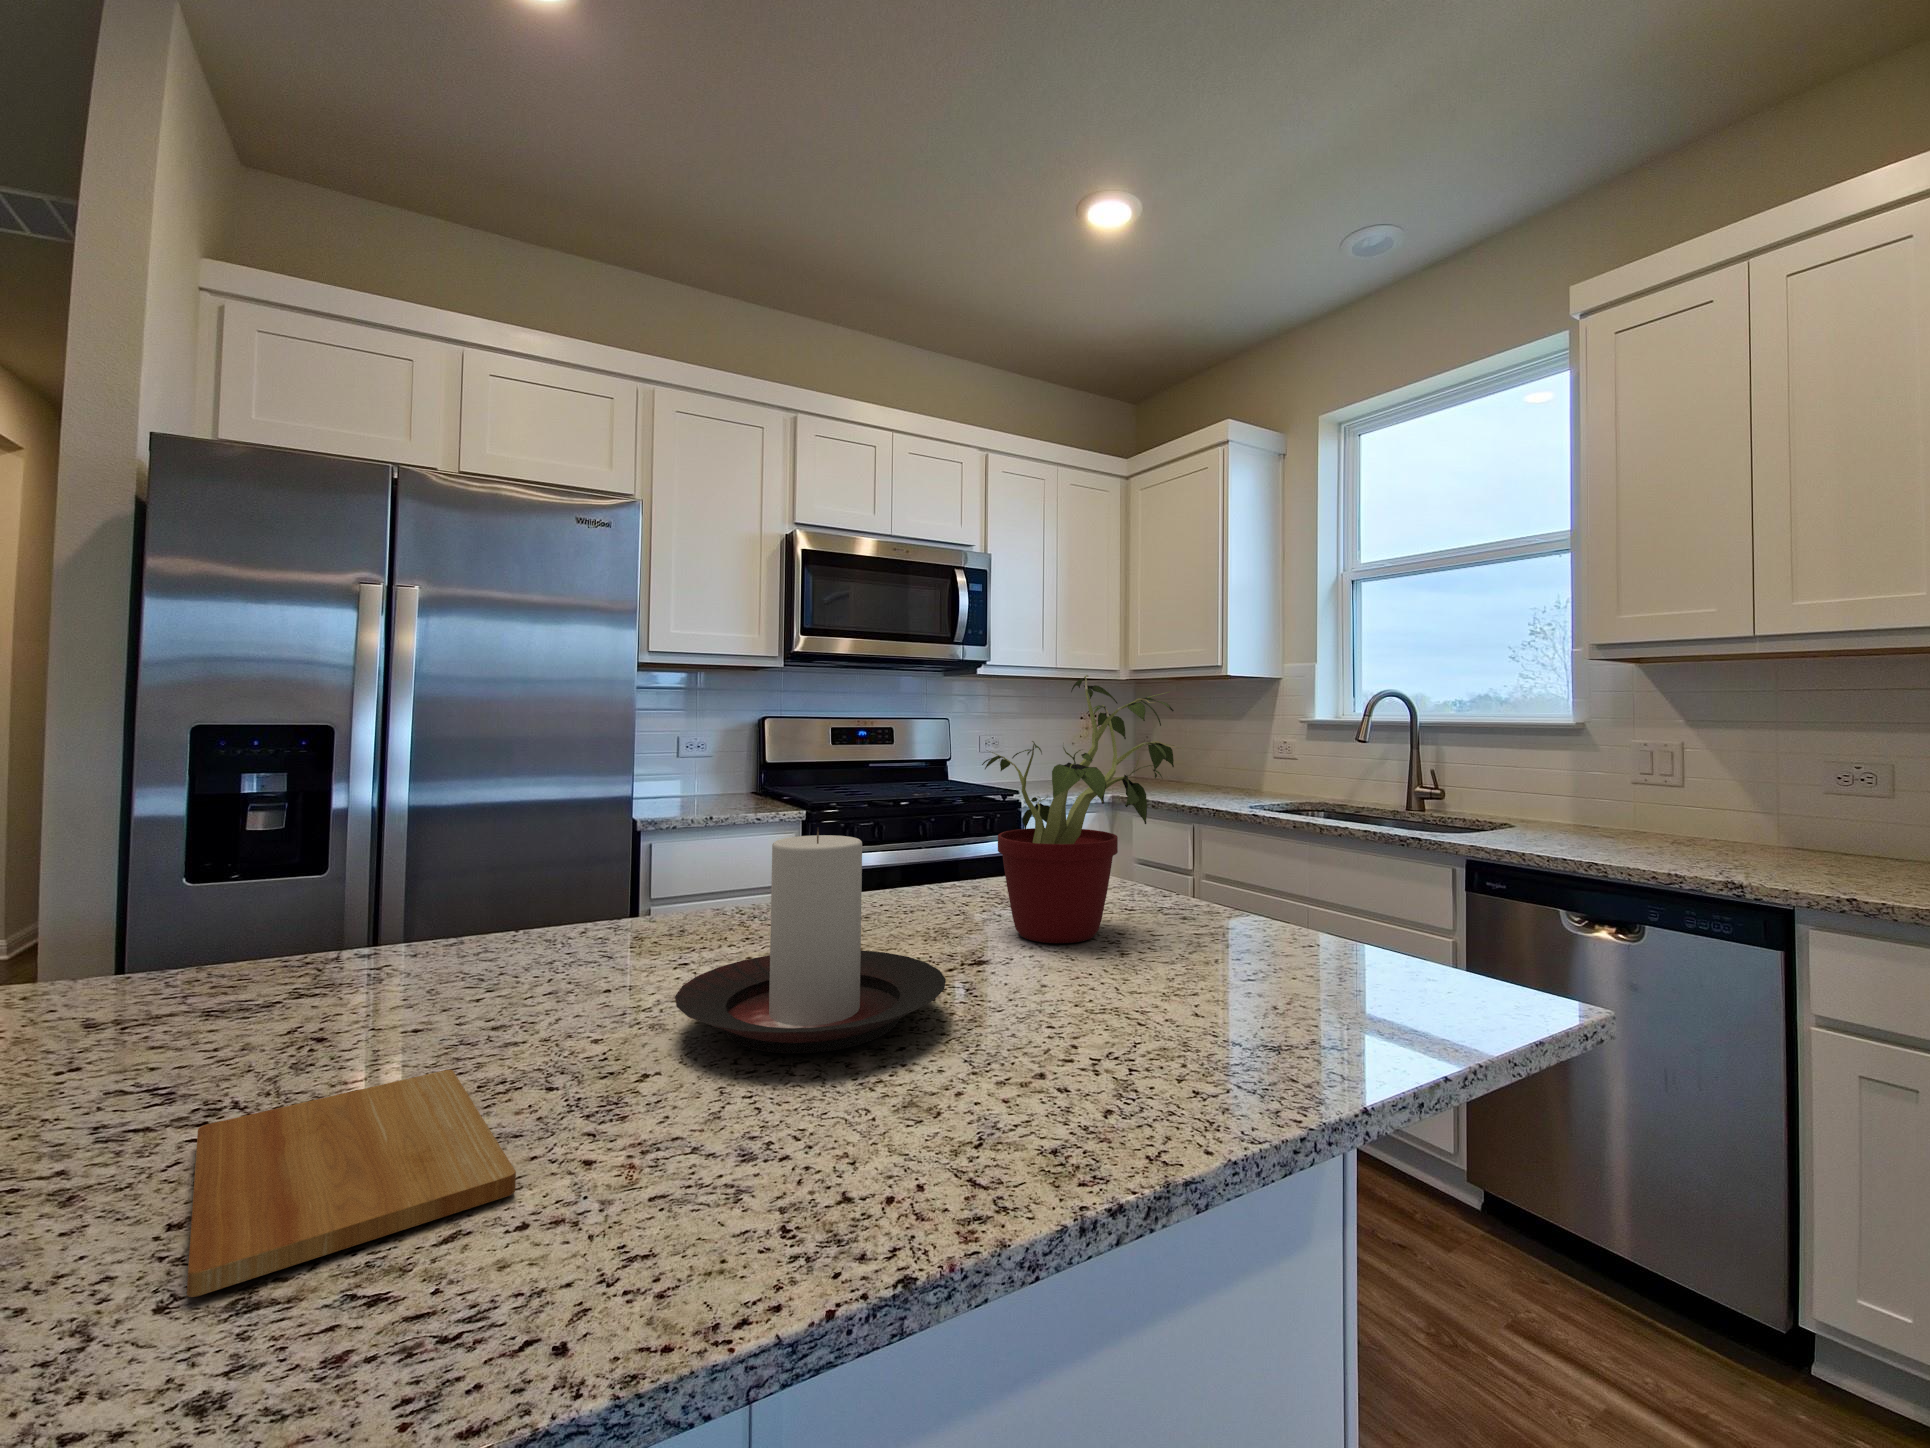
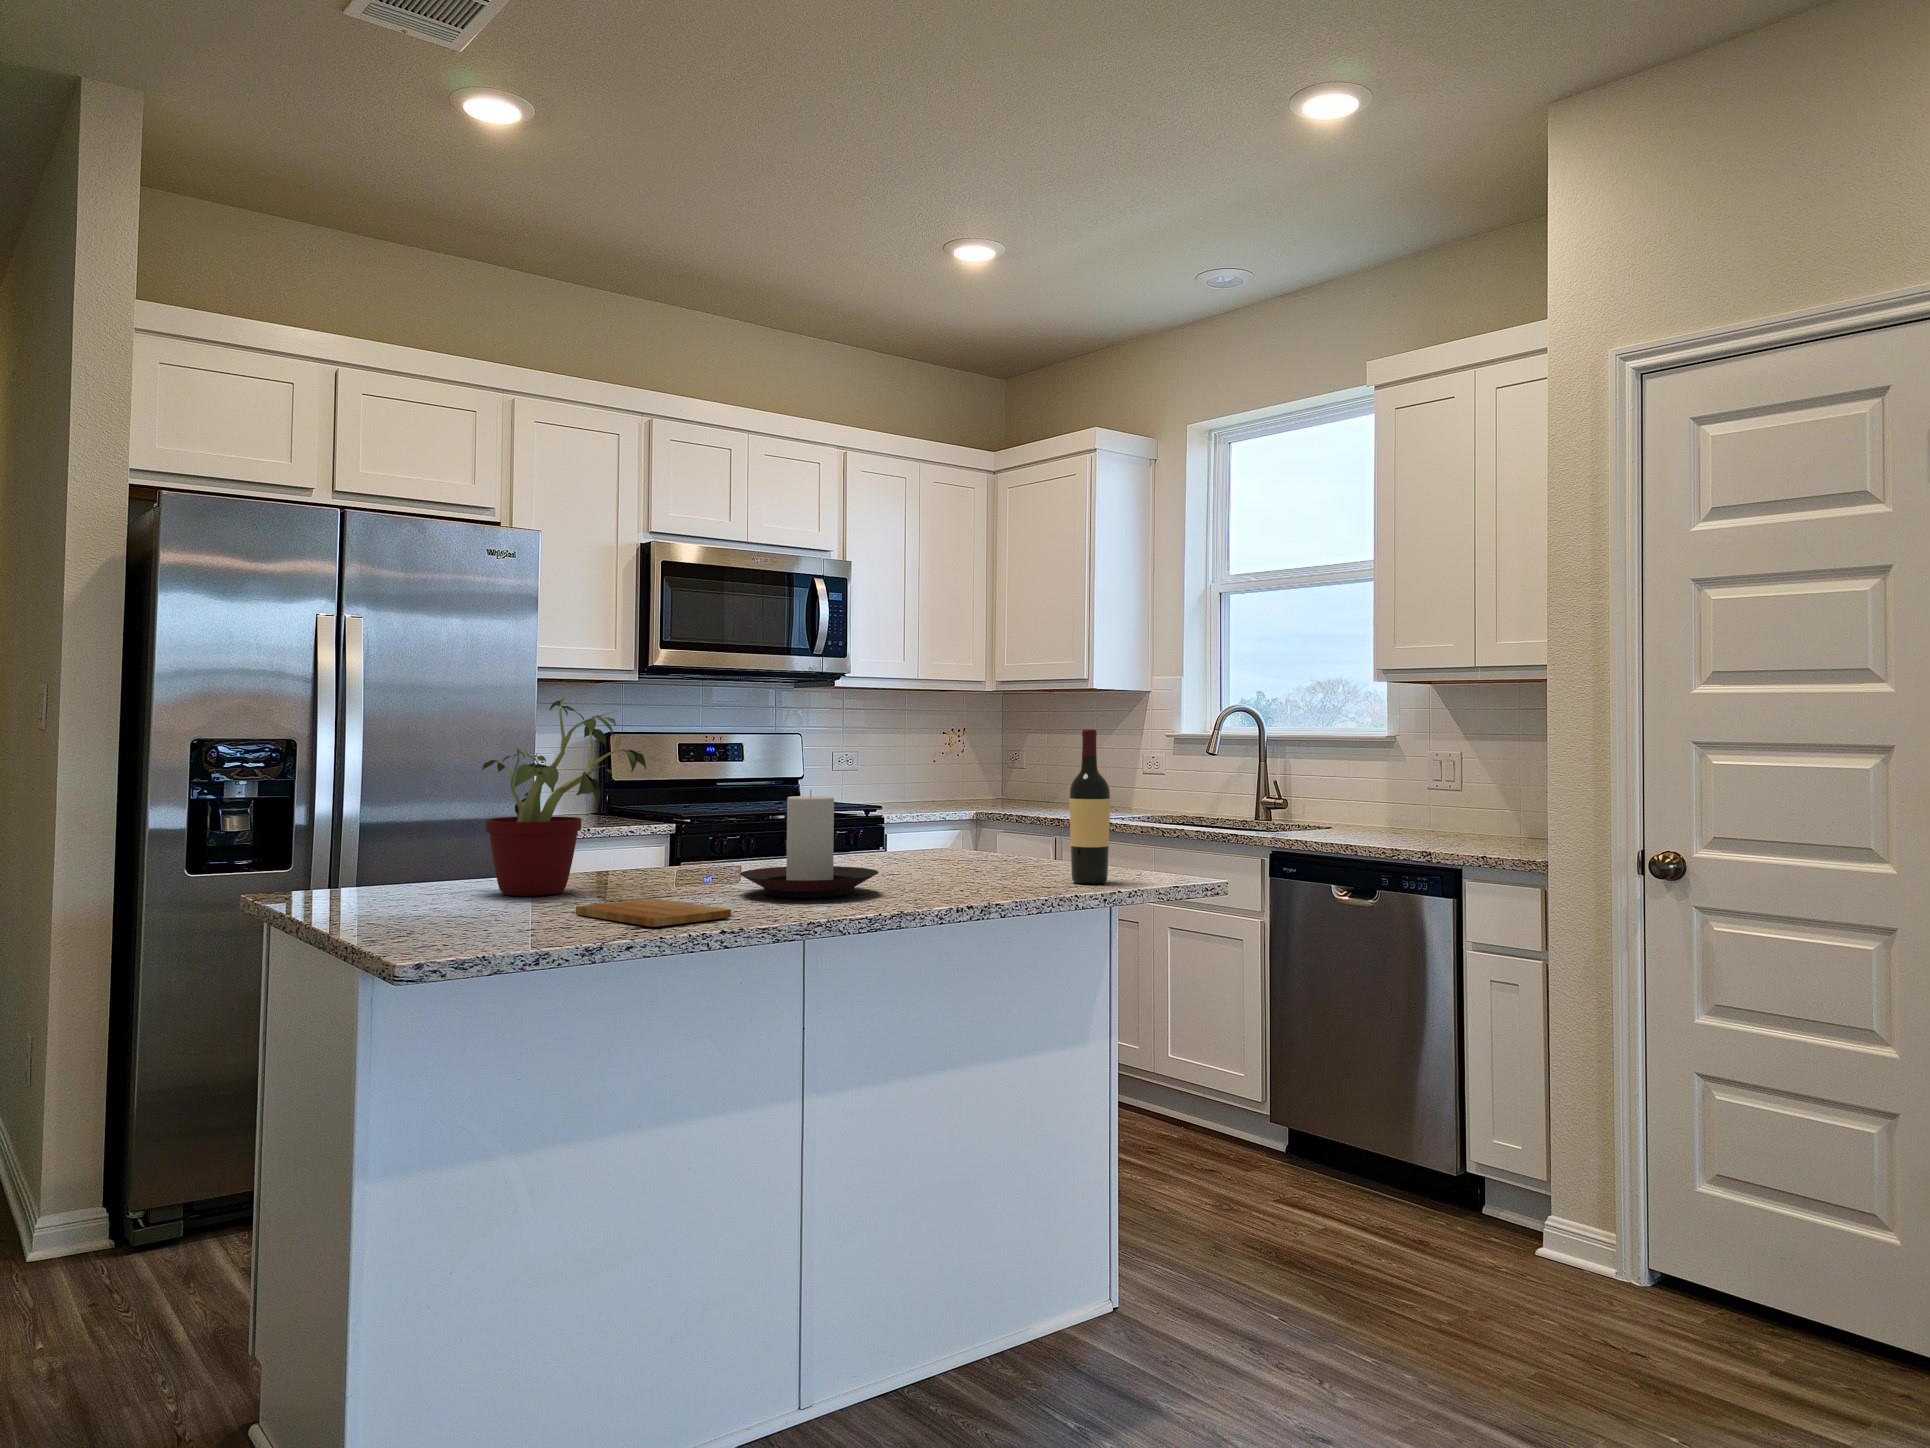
potted plant: present [982,675,1182,943] -> present [482,698,646,896]
wine bottle: none [1289,715,1364,991] -> present [1070,729,1110,884]

